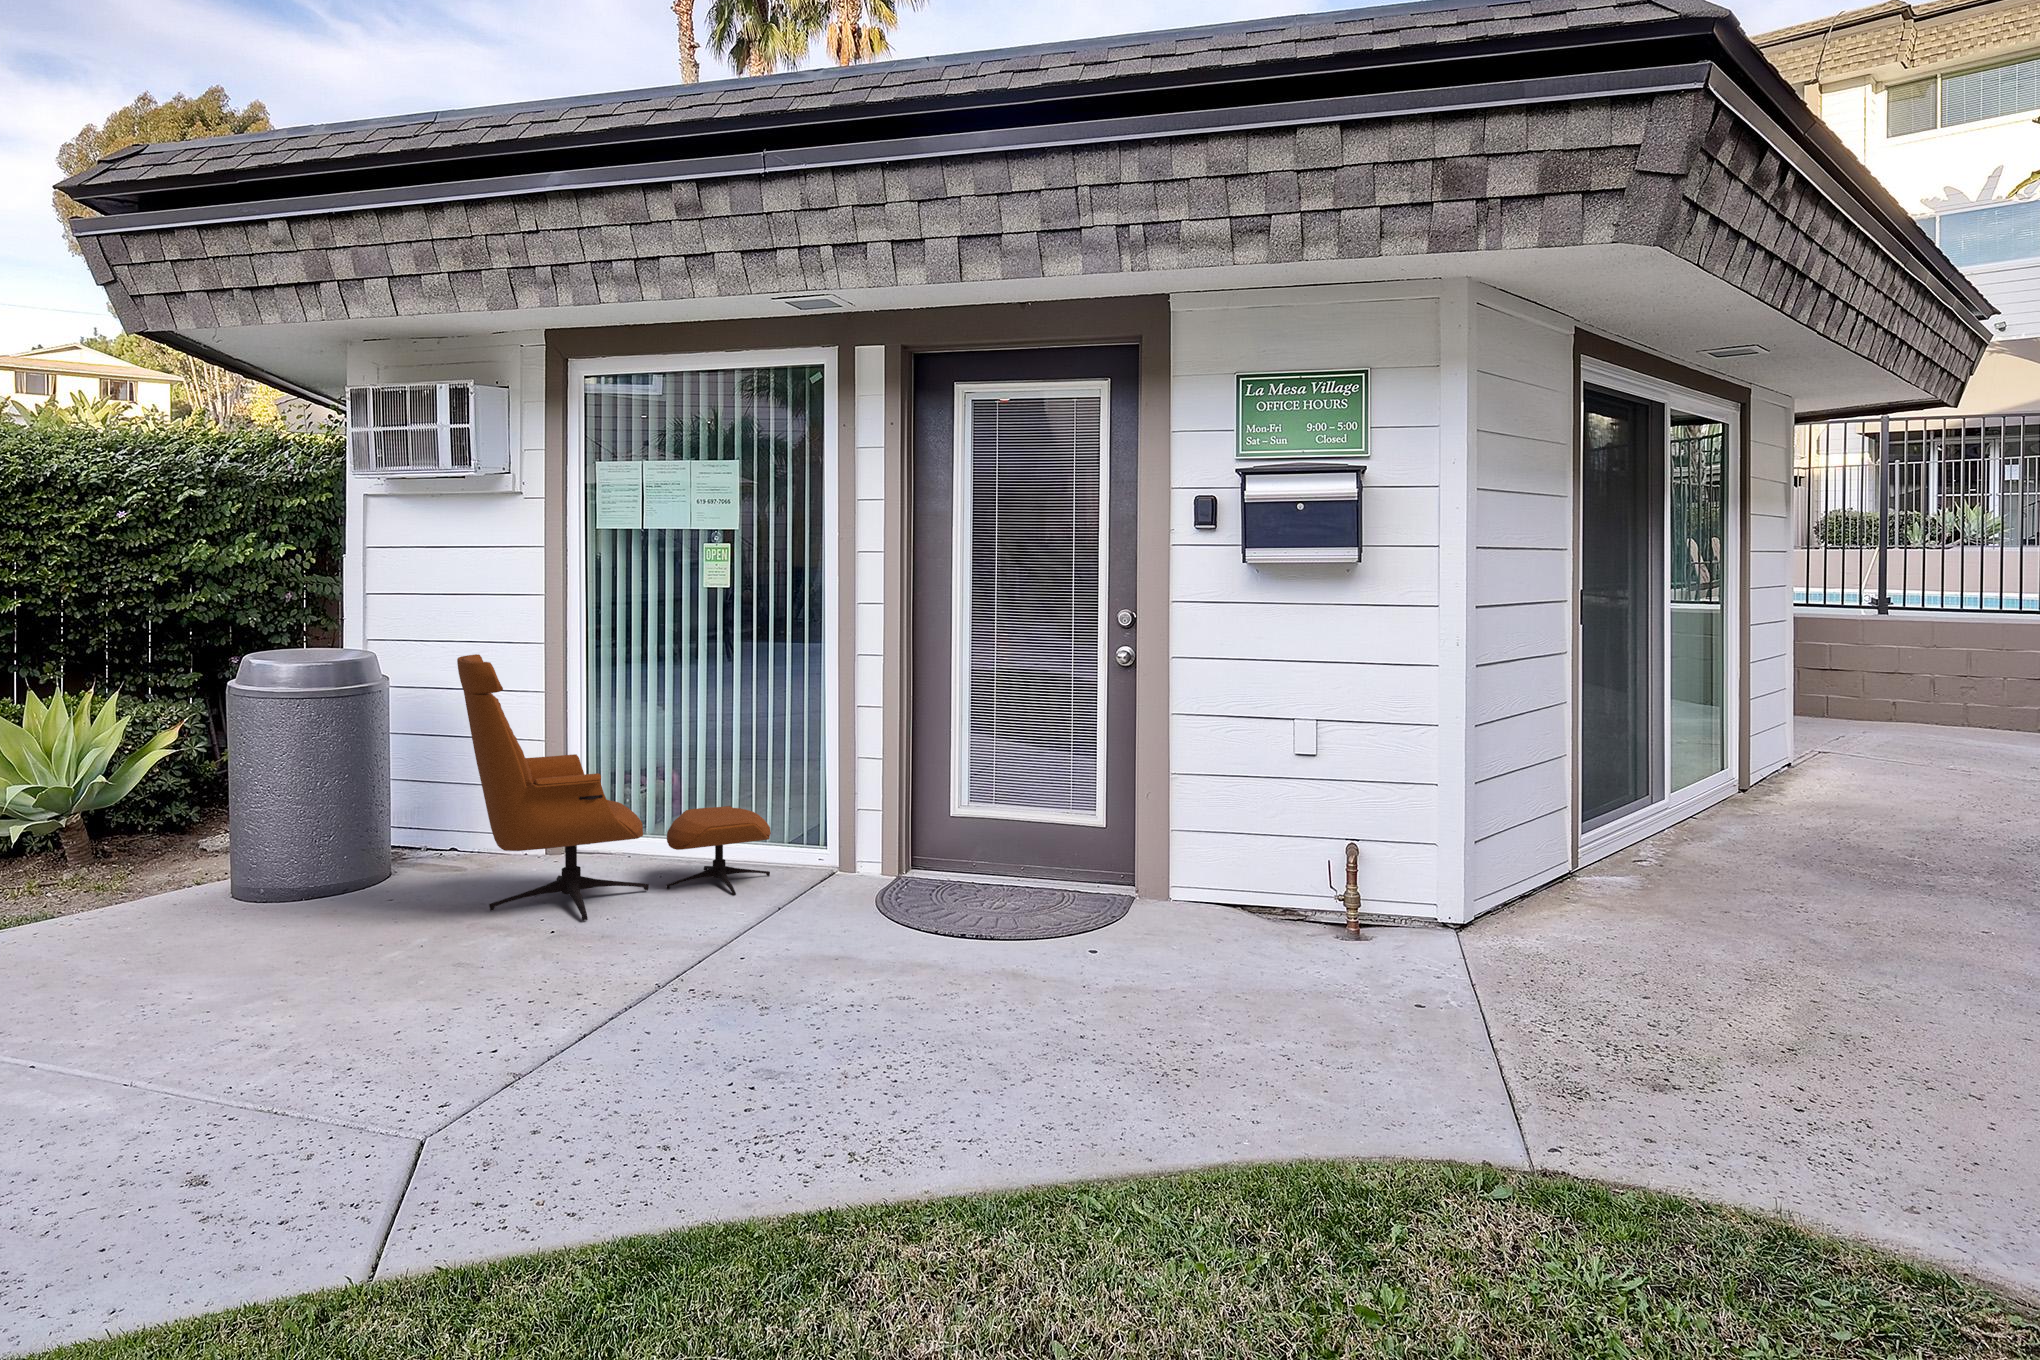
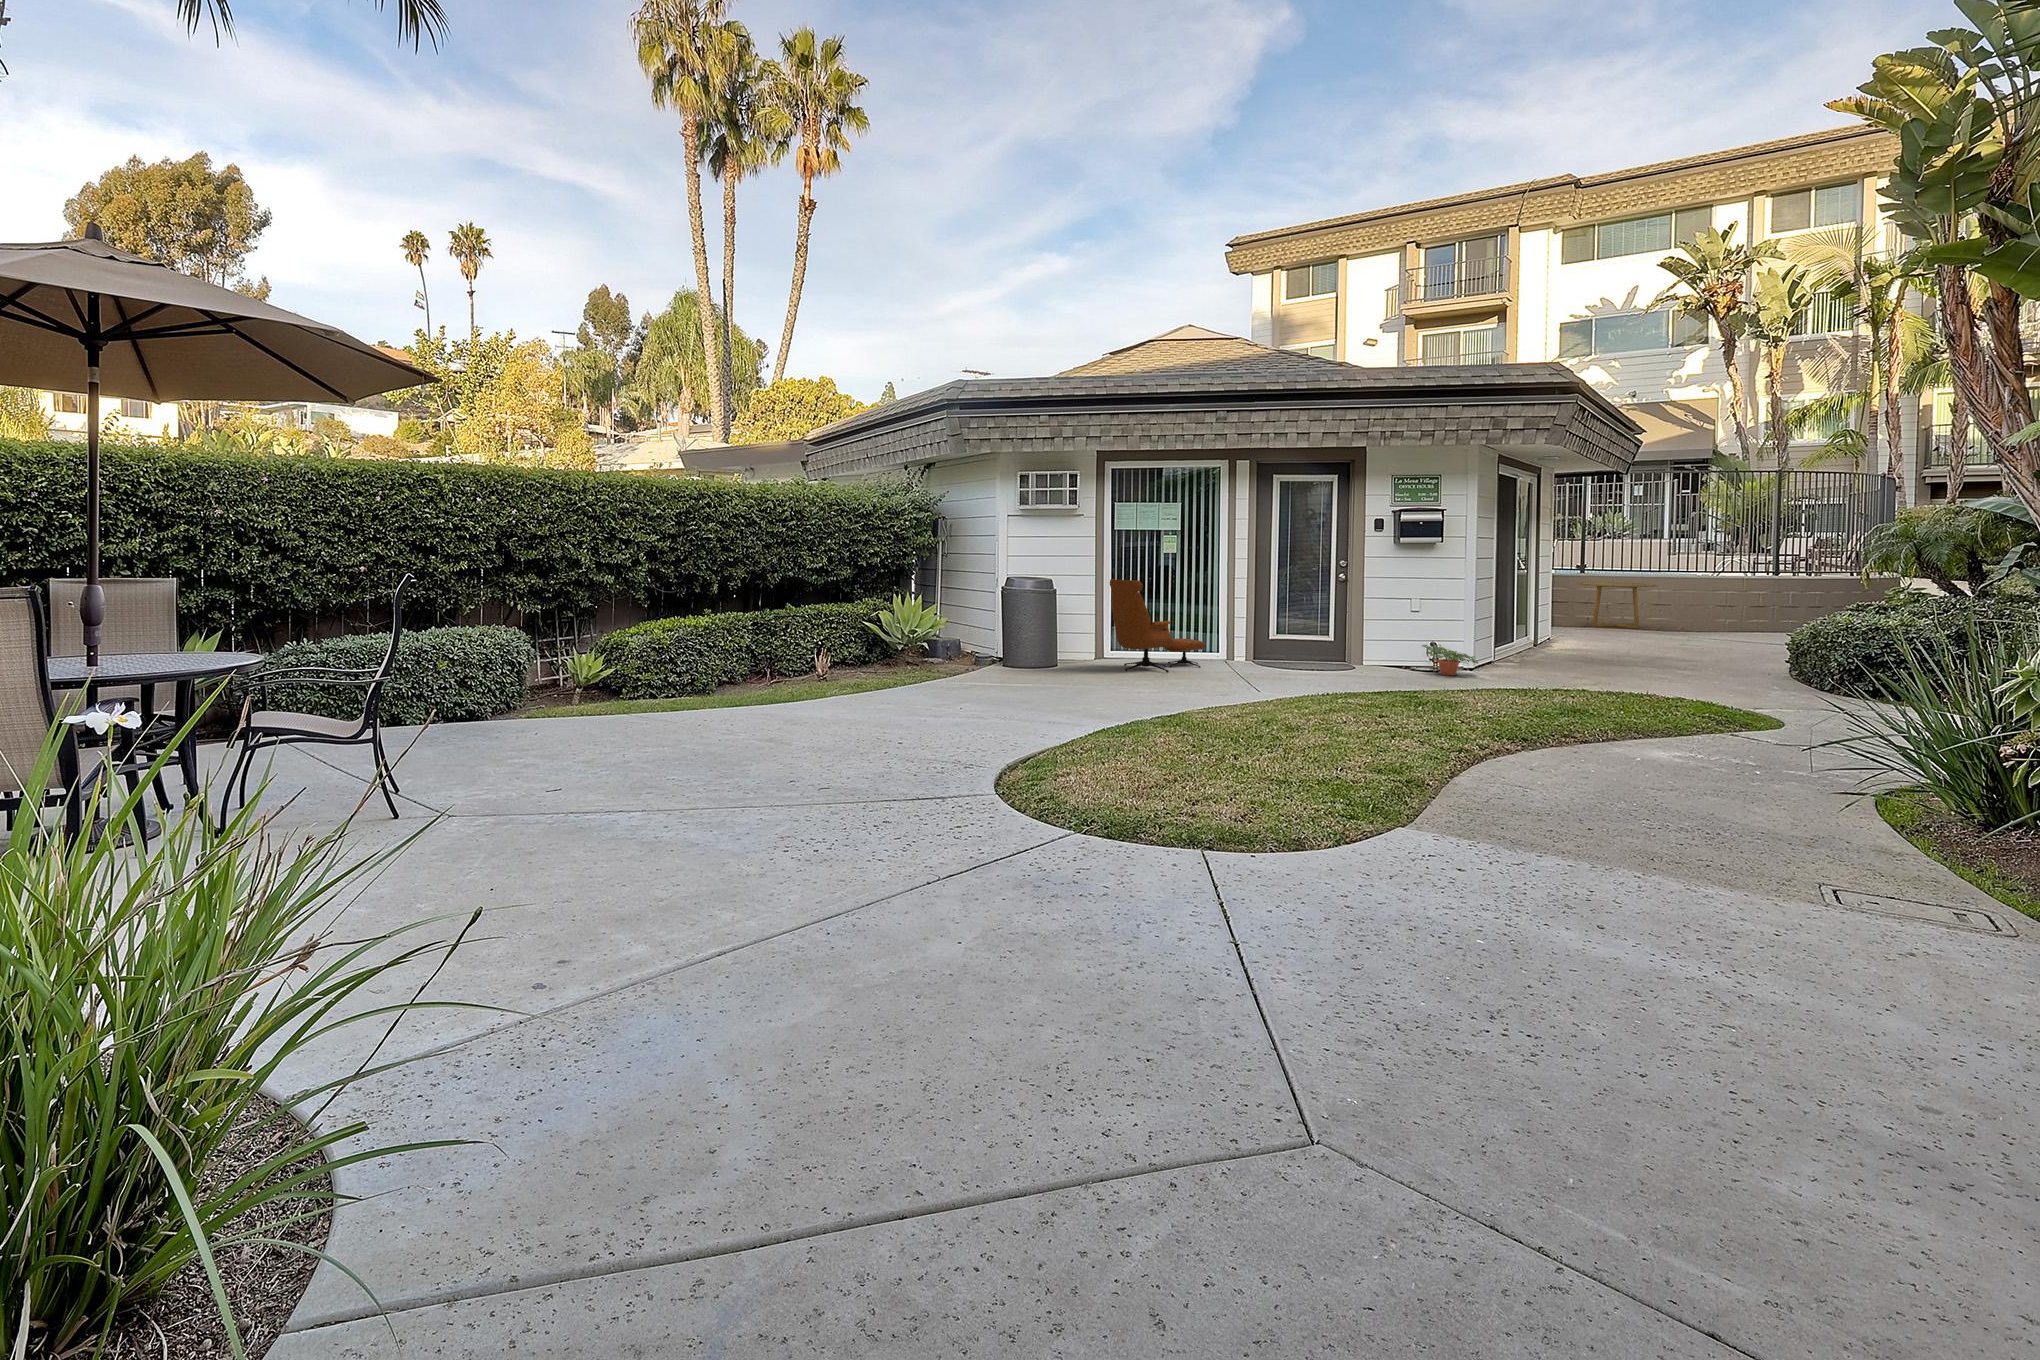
round table: none [1860,649,2034,752] -> present [1577,582,1659,629]
potted plant: none [1293,854,1447,957] -> present [1422,645,1478,675]

